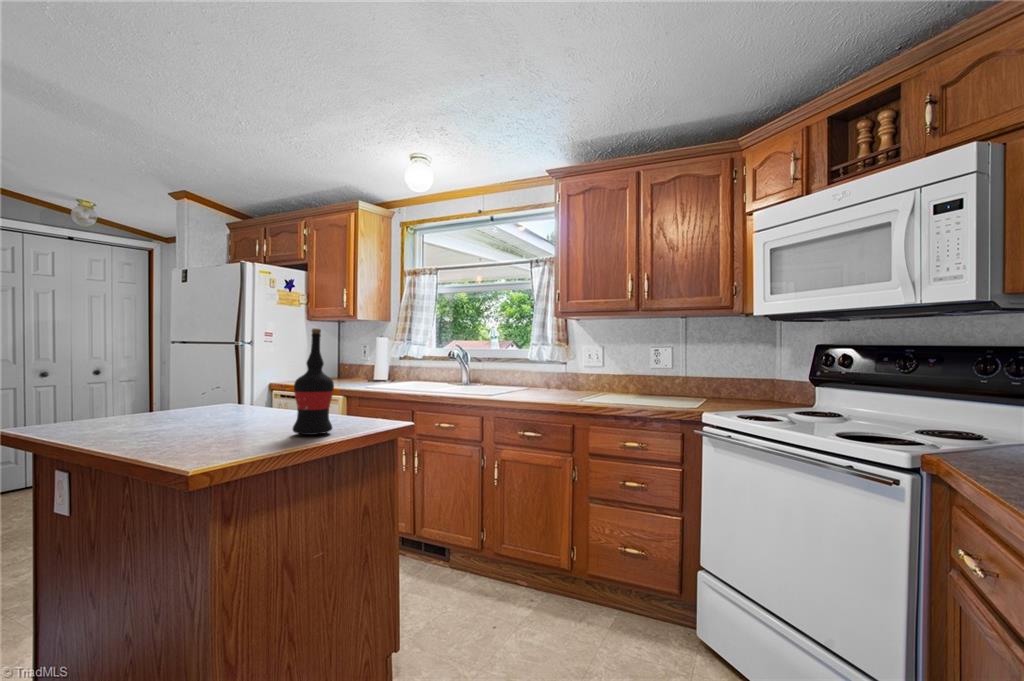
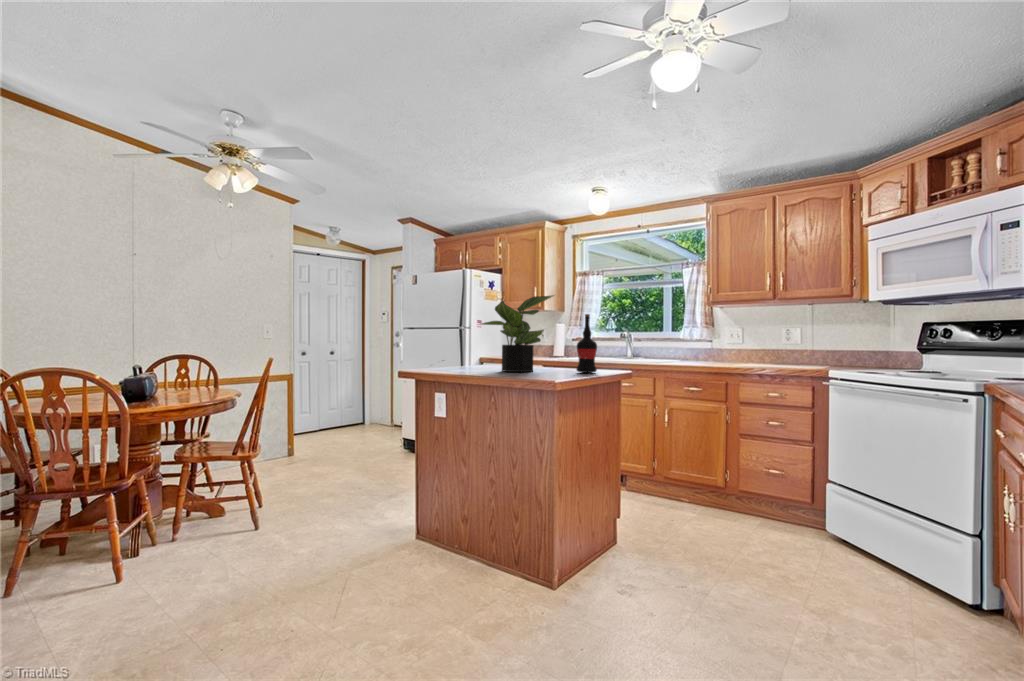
potted plant: none [91,292,257,436] -> present [481,296,552,372]

